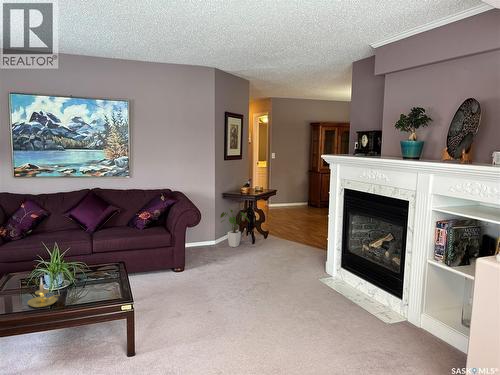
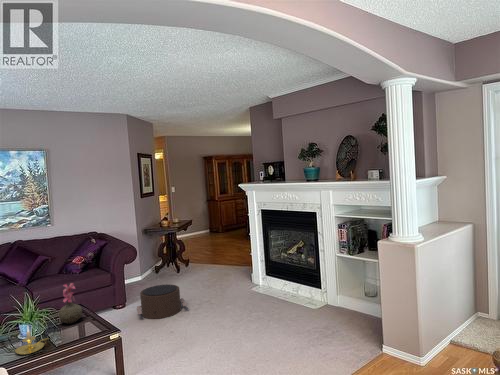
house plant: present [220,208,250,247] -> none [144,243,174,278]
vase: none [87,240,111,282] -> present [59,283,82,324]
pouf: none [186,256,240,293] -> present [137,284,187,319]

